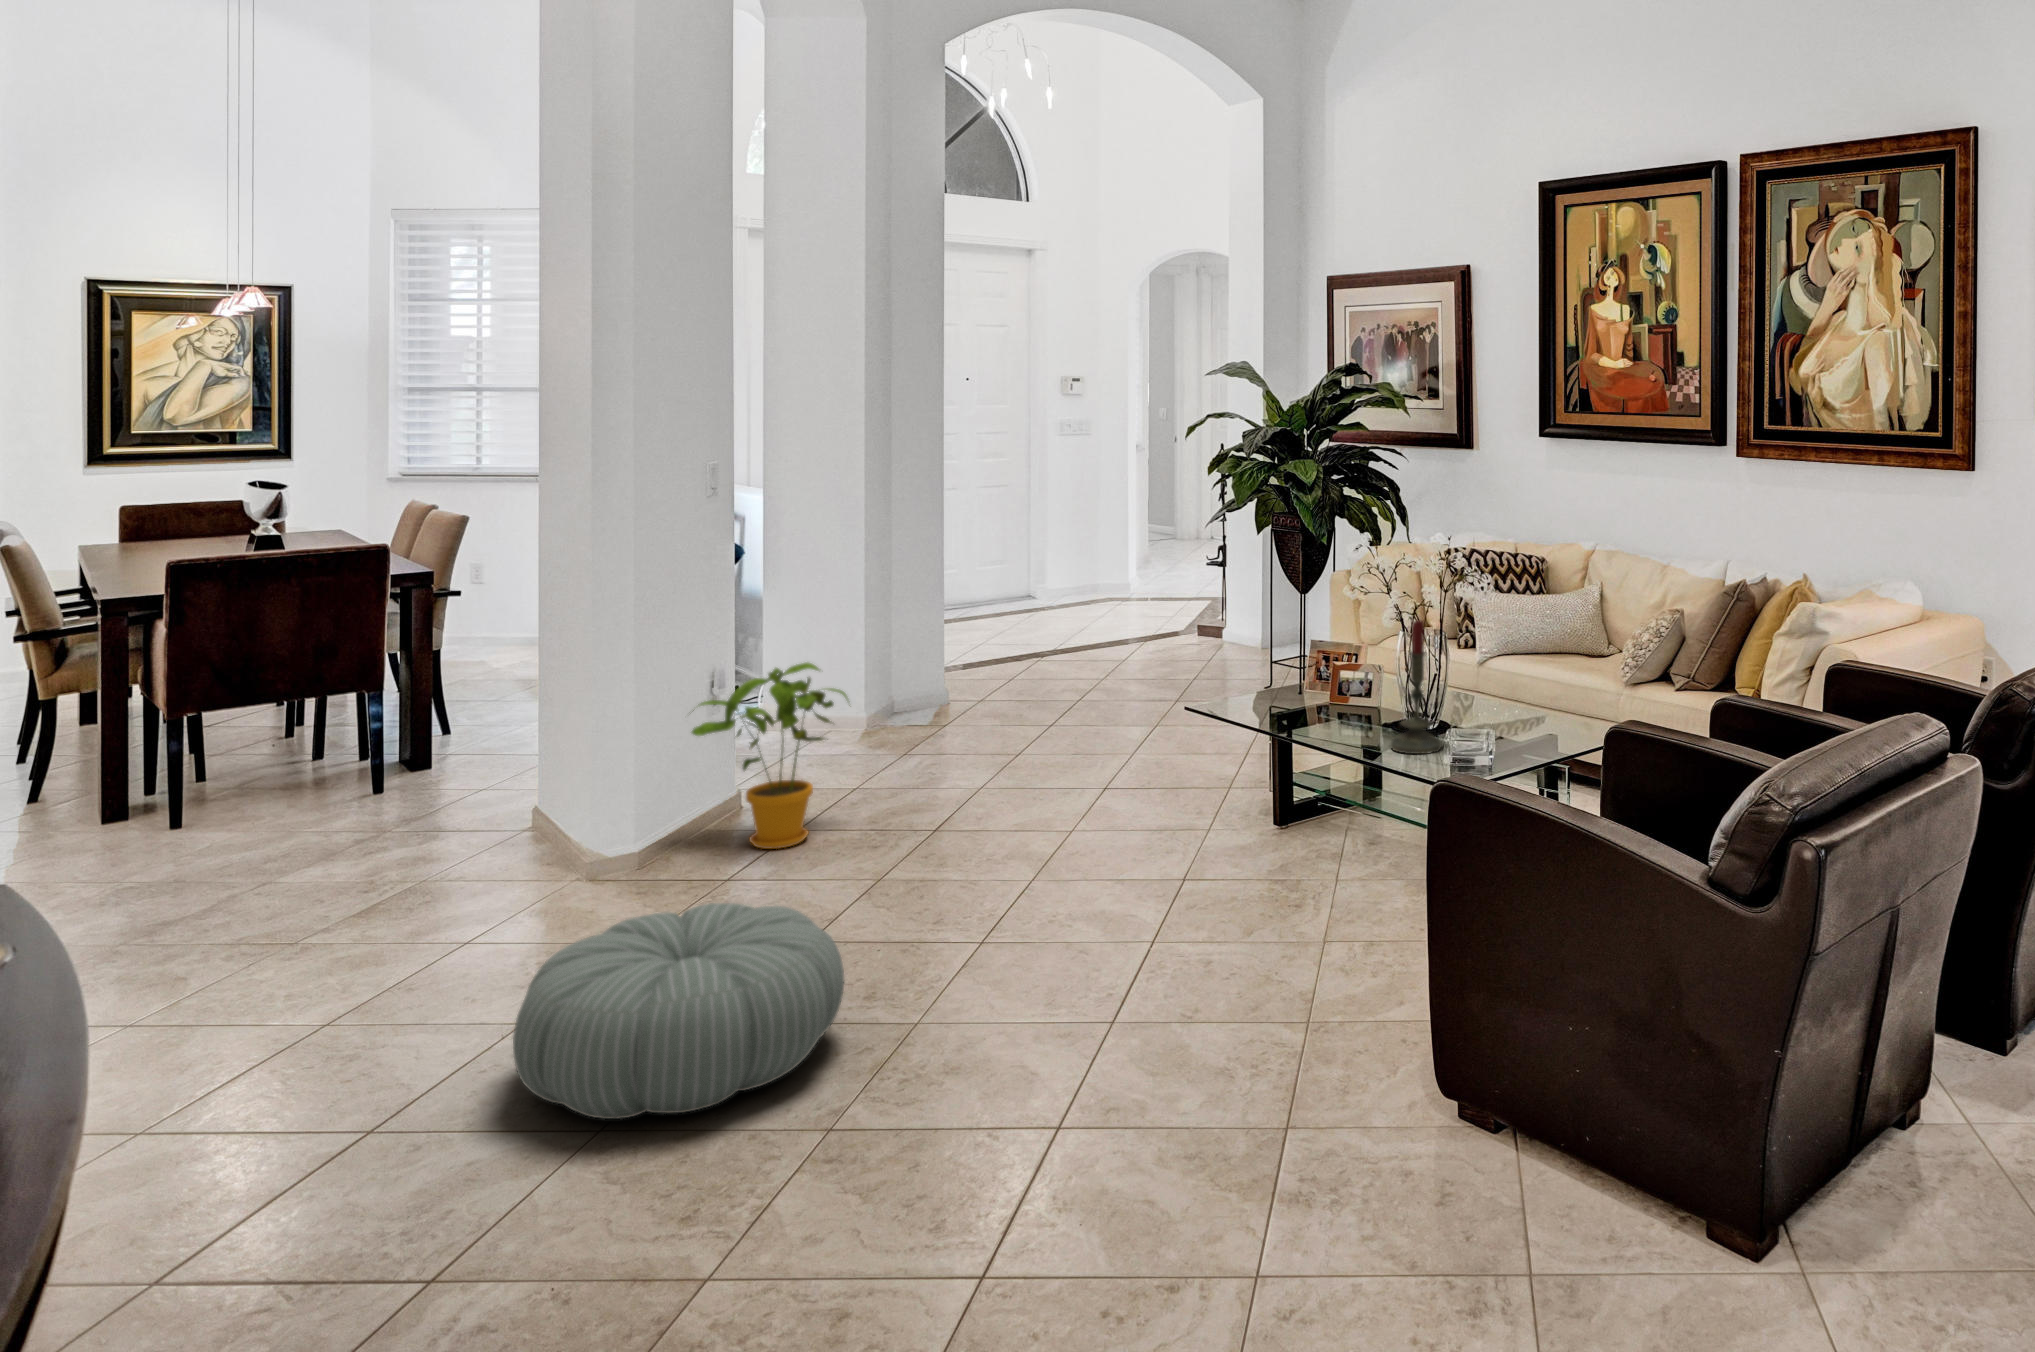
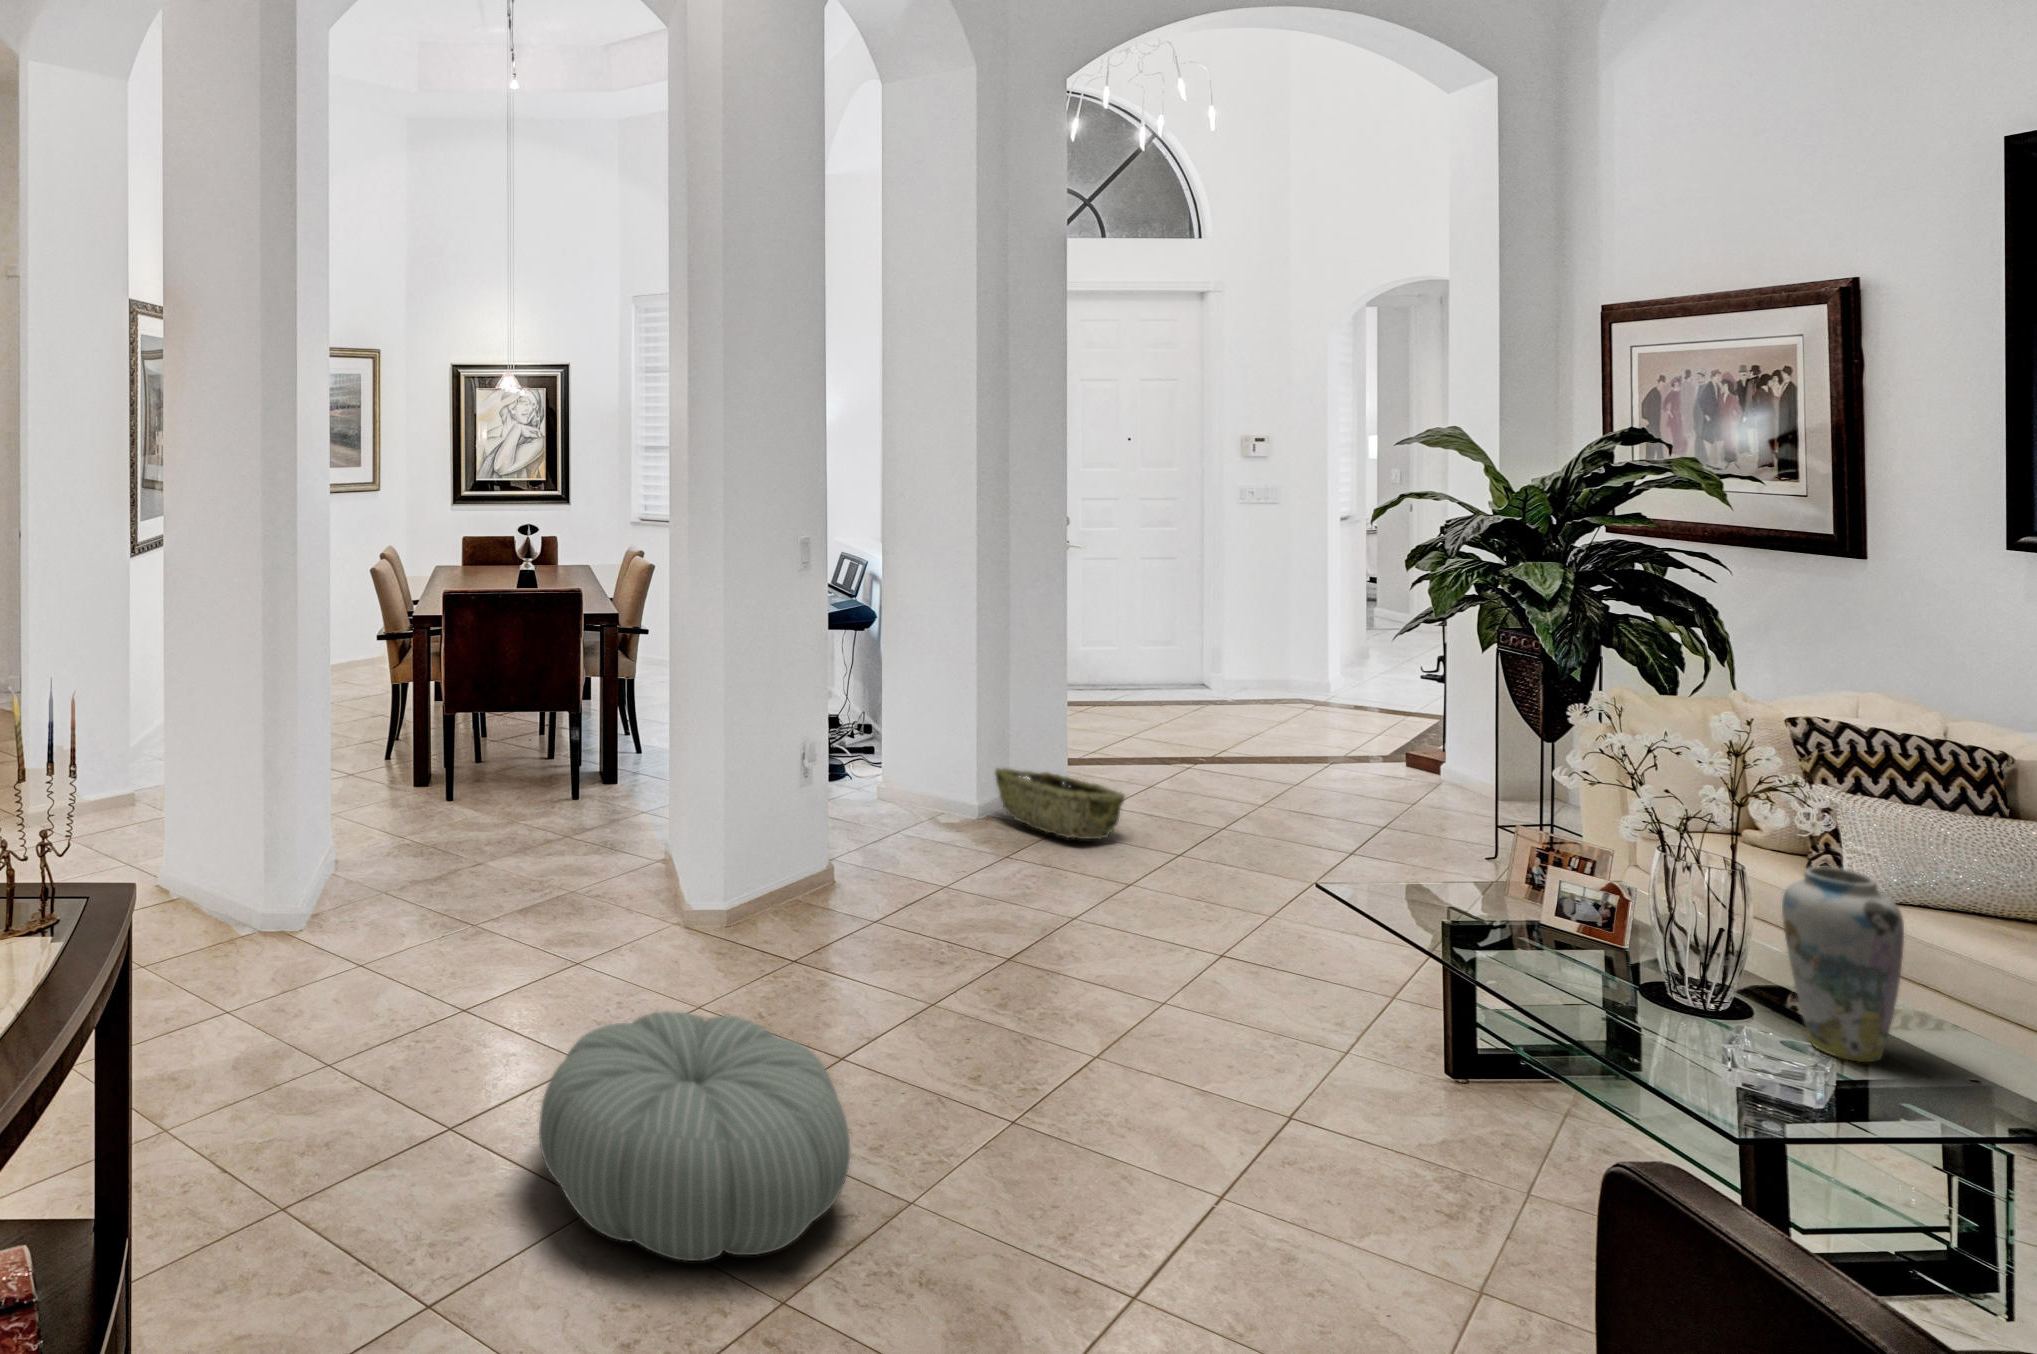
candle: present [1391,617,1442,754] -> none [1661,851,1767,1079]
vase: none [1449,620,1503,733] -> present [1782,867,1904,1062]
house plant: present [692,663,848,849] -> none [780,751,935,943]
woven basket: none [875,682,995,735] -> present [995,768,1125,839]

